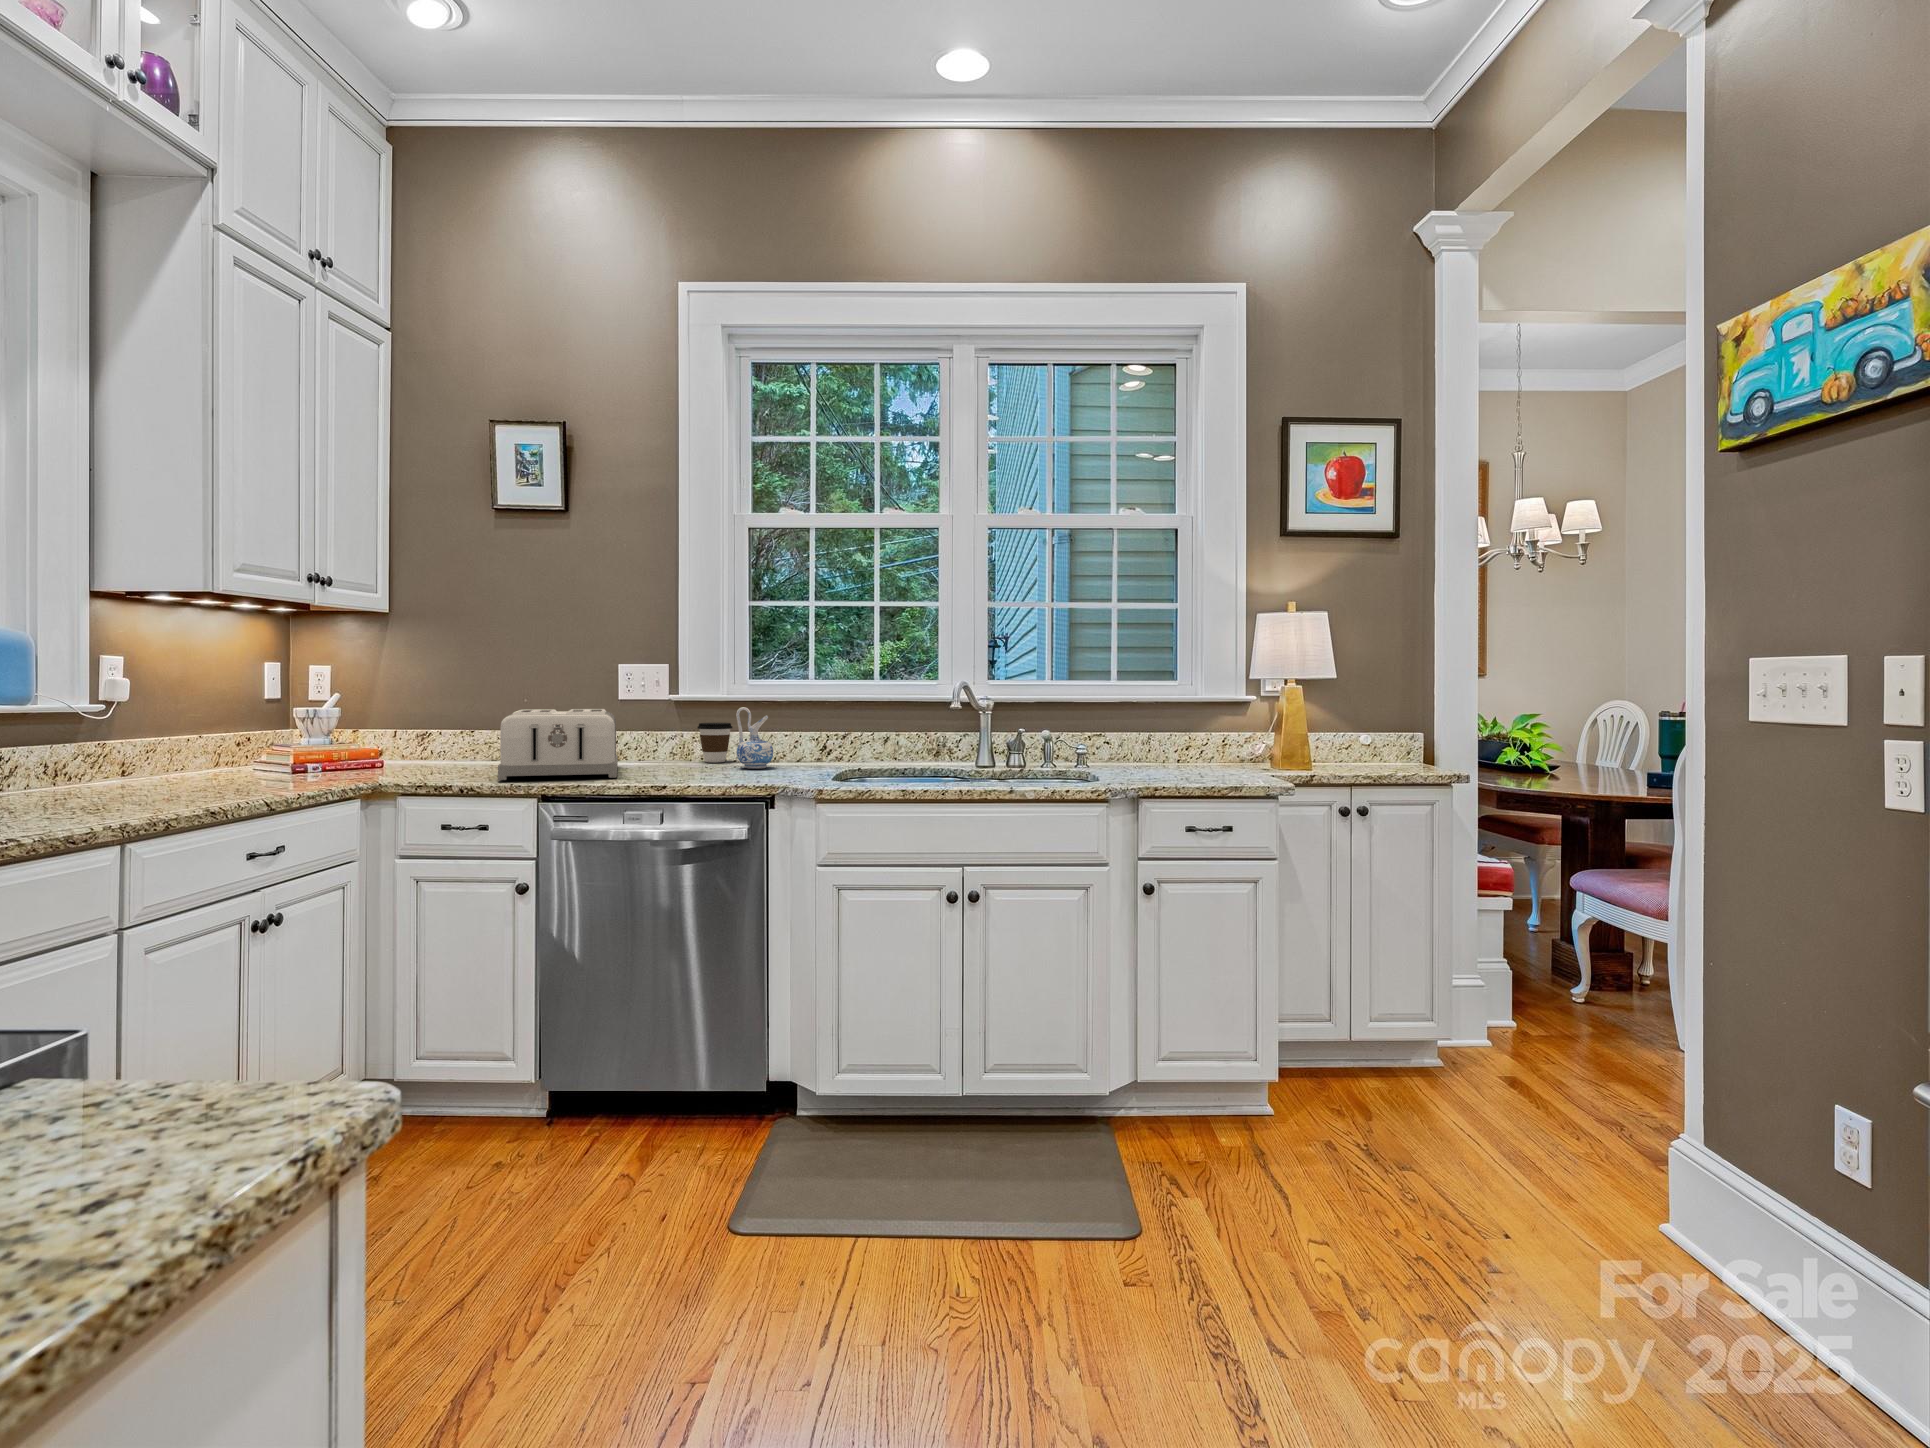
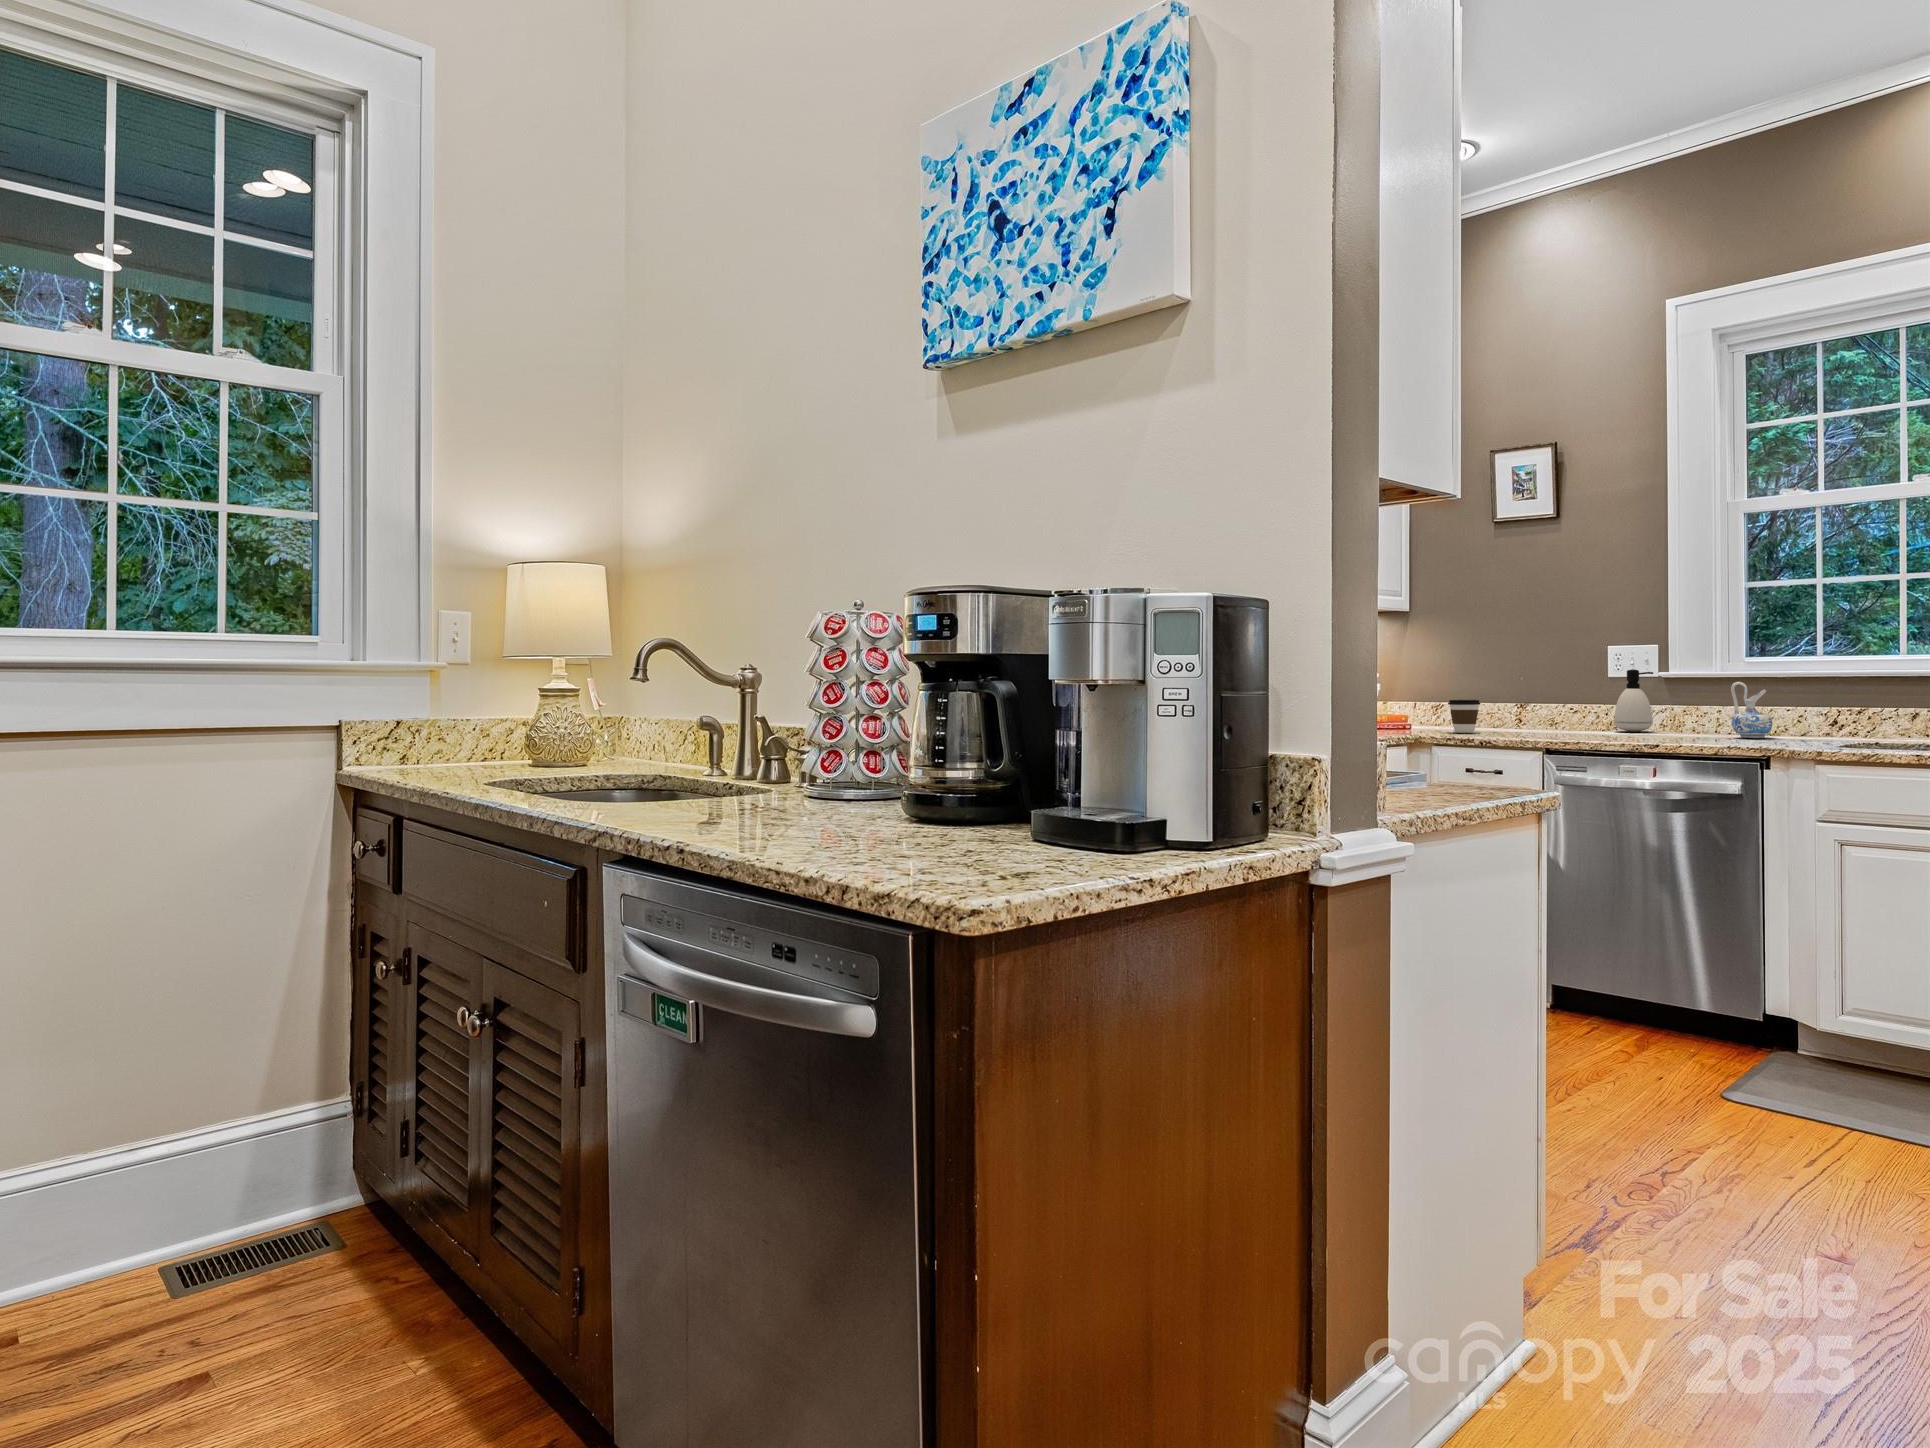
soap dispenser: none [623,691,663,761] -> present [1614,670,1653,732]
toaster: present [498,709,618,780] -> none [1507,684,1611,739]
coffee cup: present [697,723,732,762] -> present [1448,700,1480,733]

